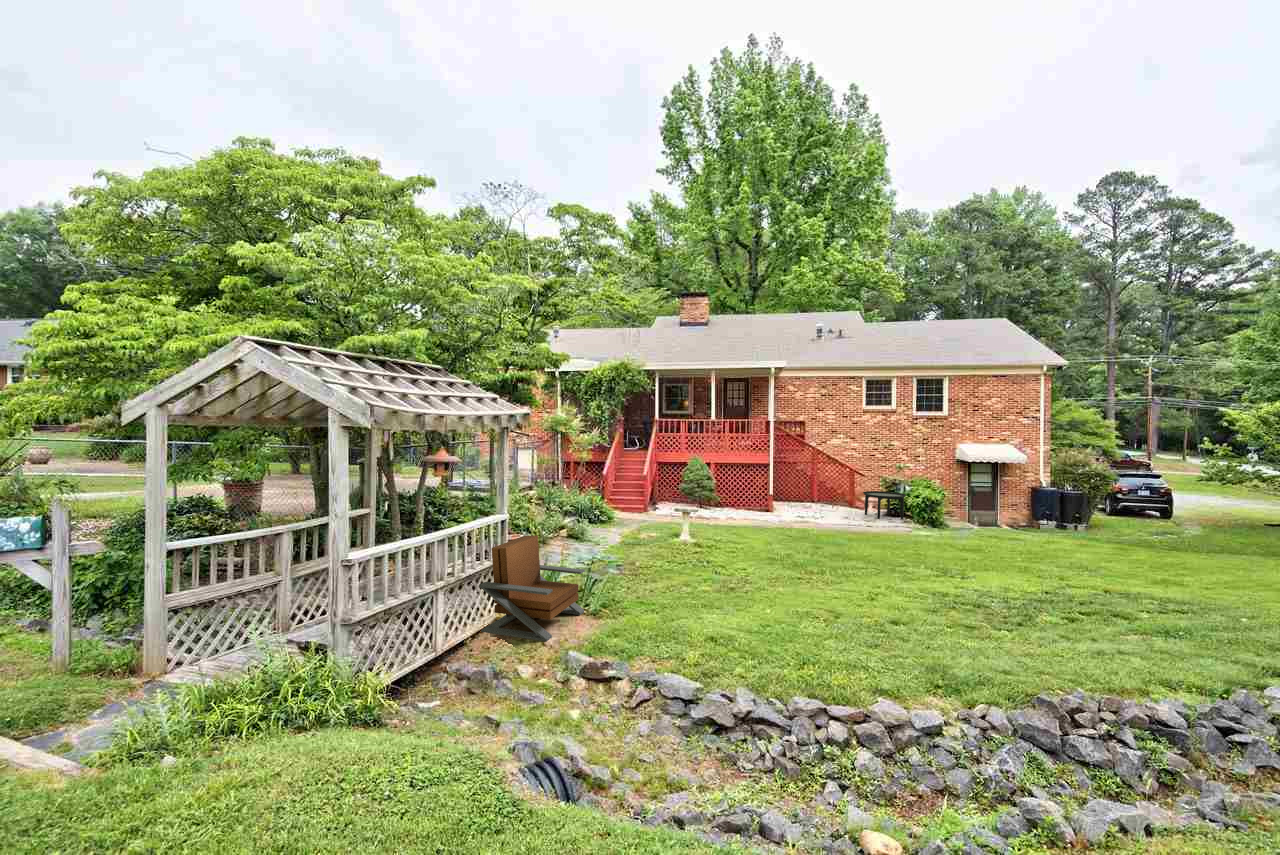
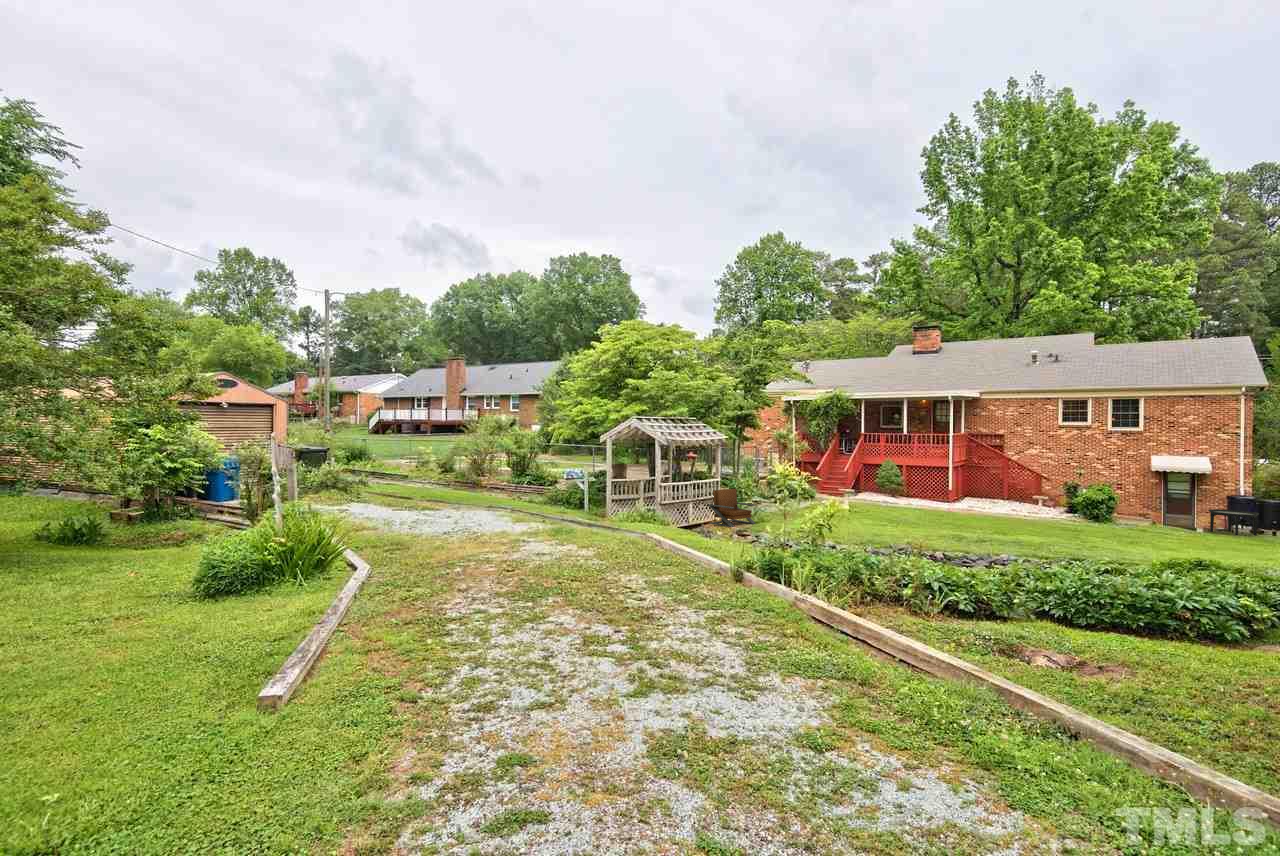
round table: present [863,491,906,519] -> present [1209,509,1259,535]

